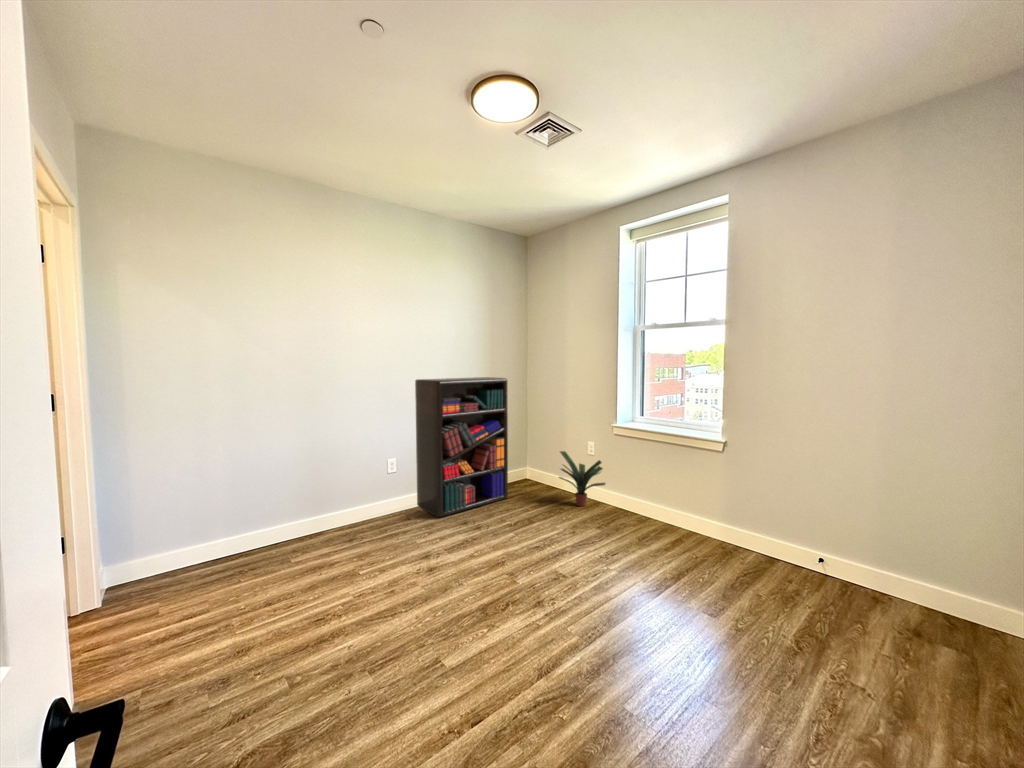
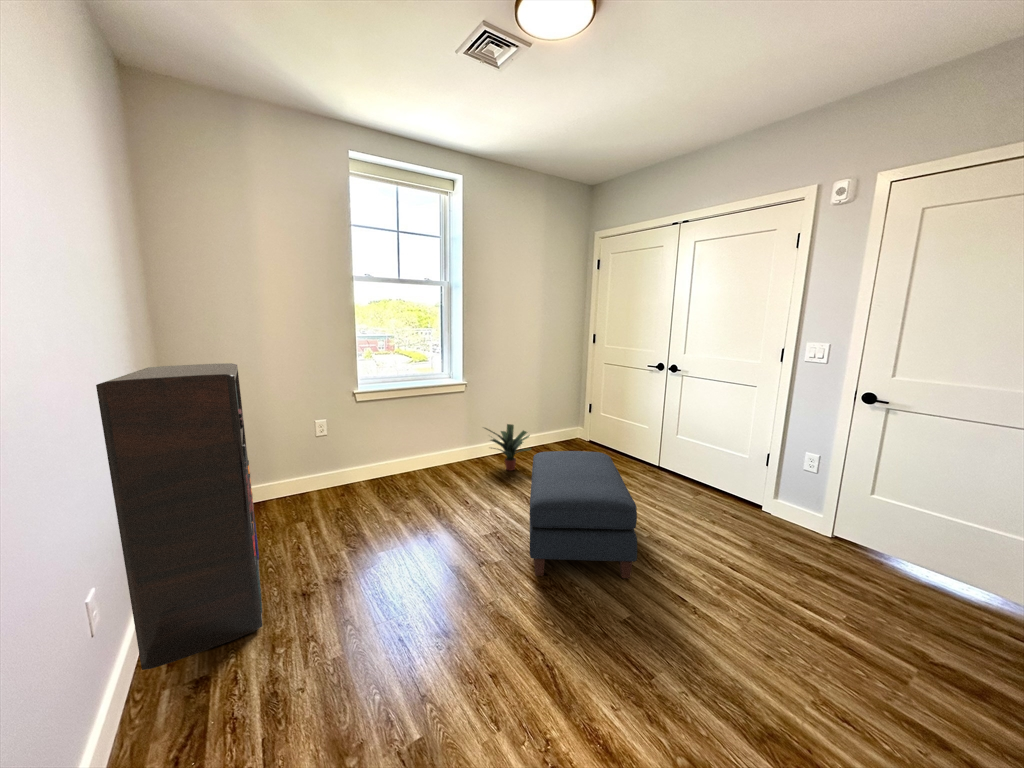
potted plant: present [559,451,605,506] -> present [485,424,531,471]
ottoman: none [498,525,709,673] -> present [530,451,637,578]

